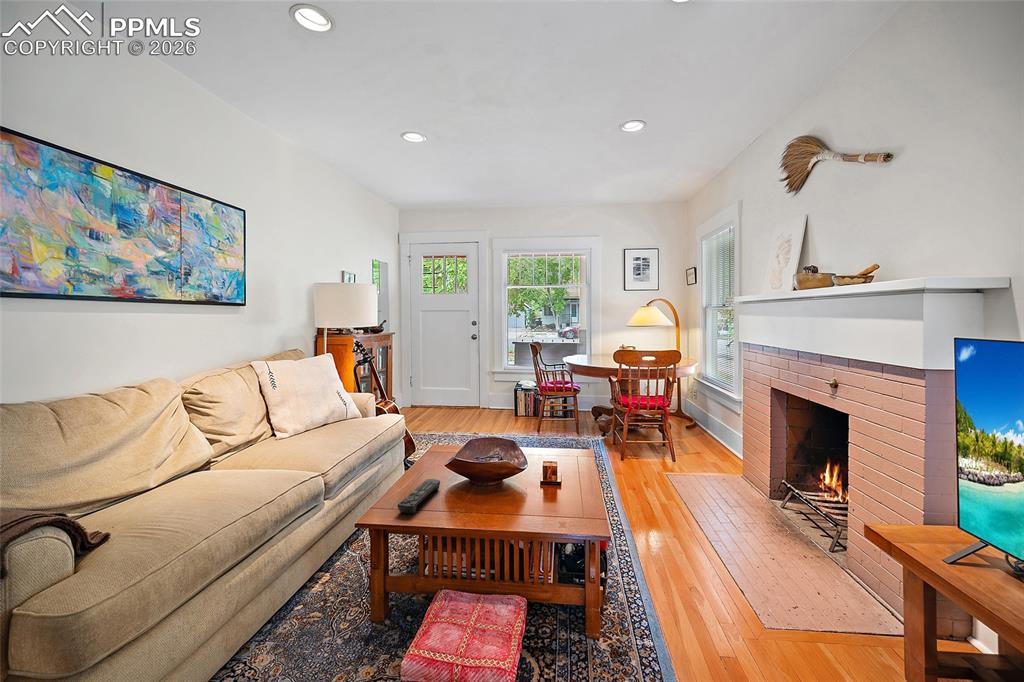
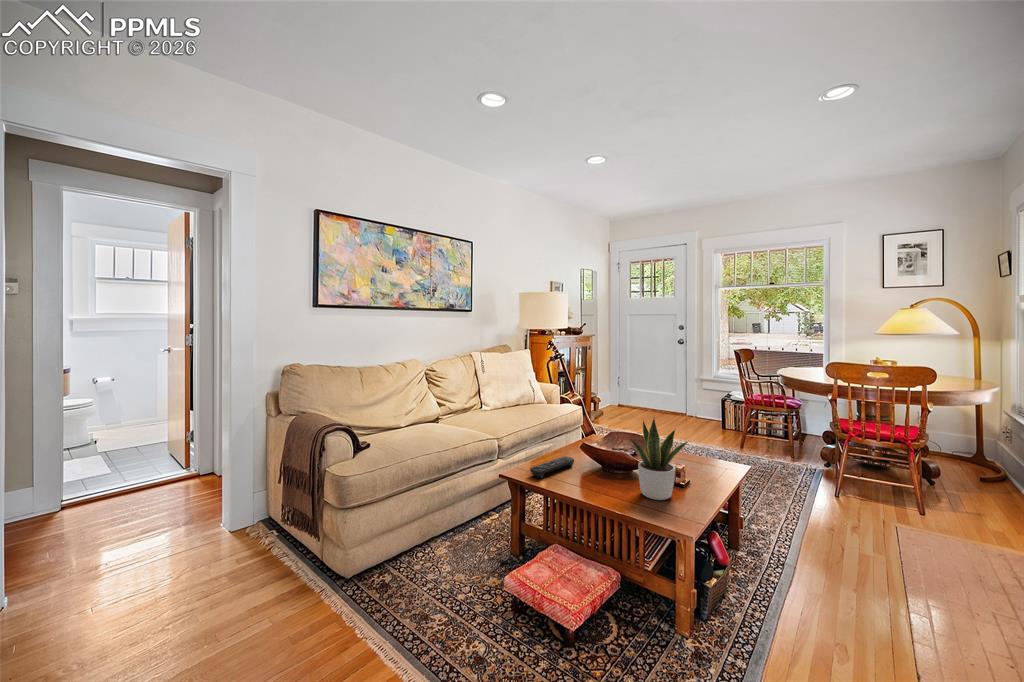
potted plant: none [513,417,577,507] -> present [629,418,689,500]

